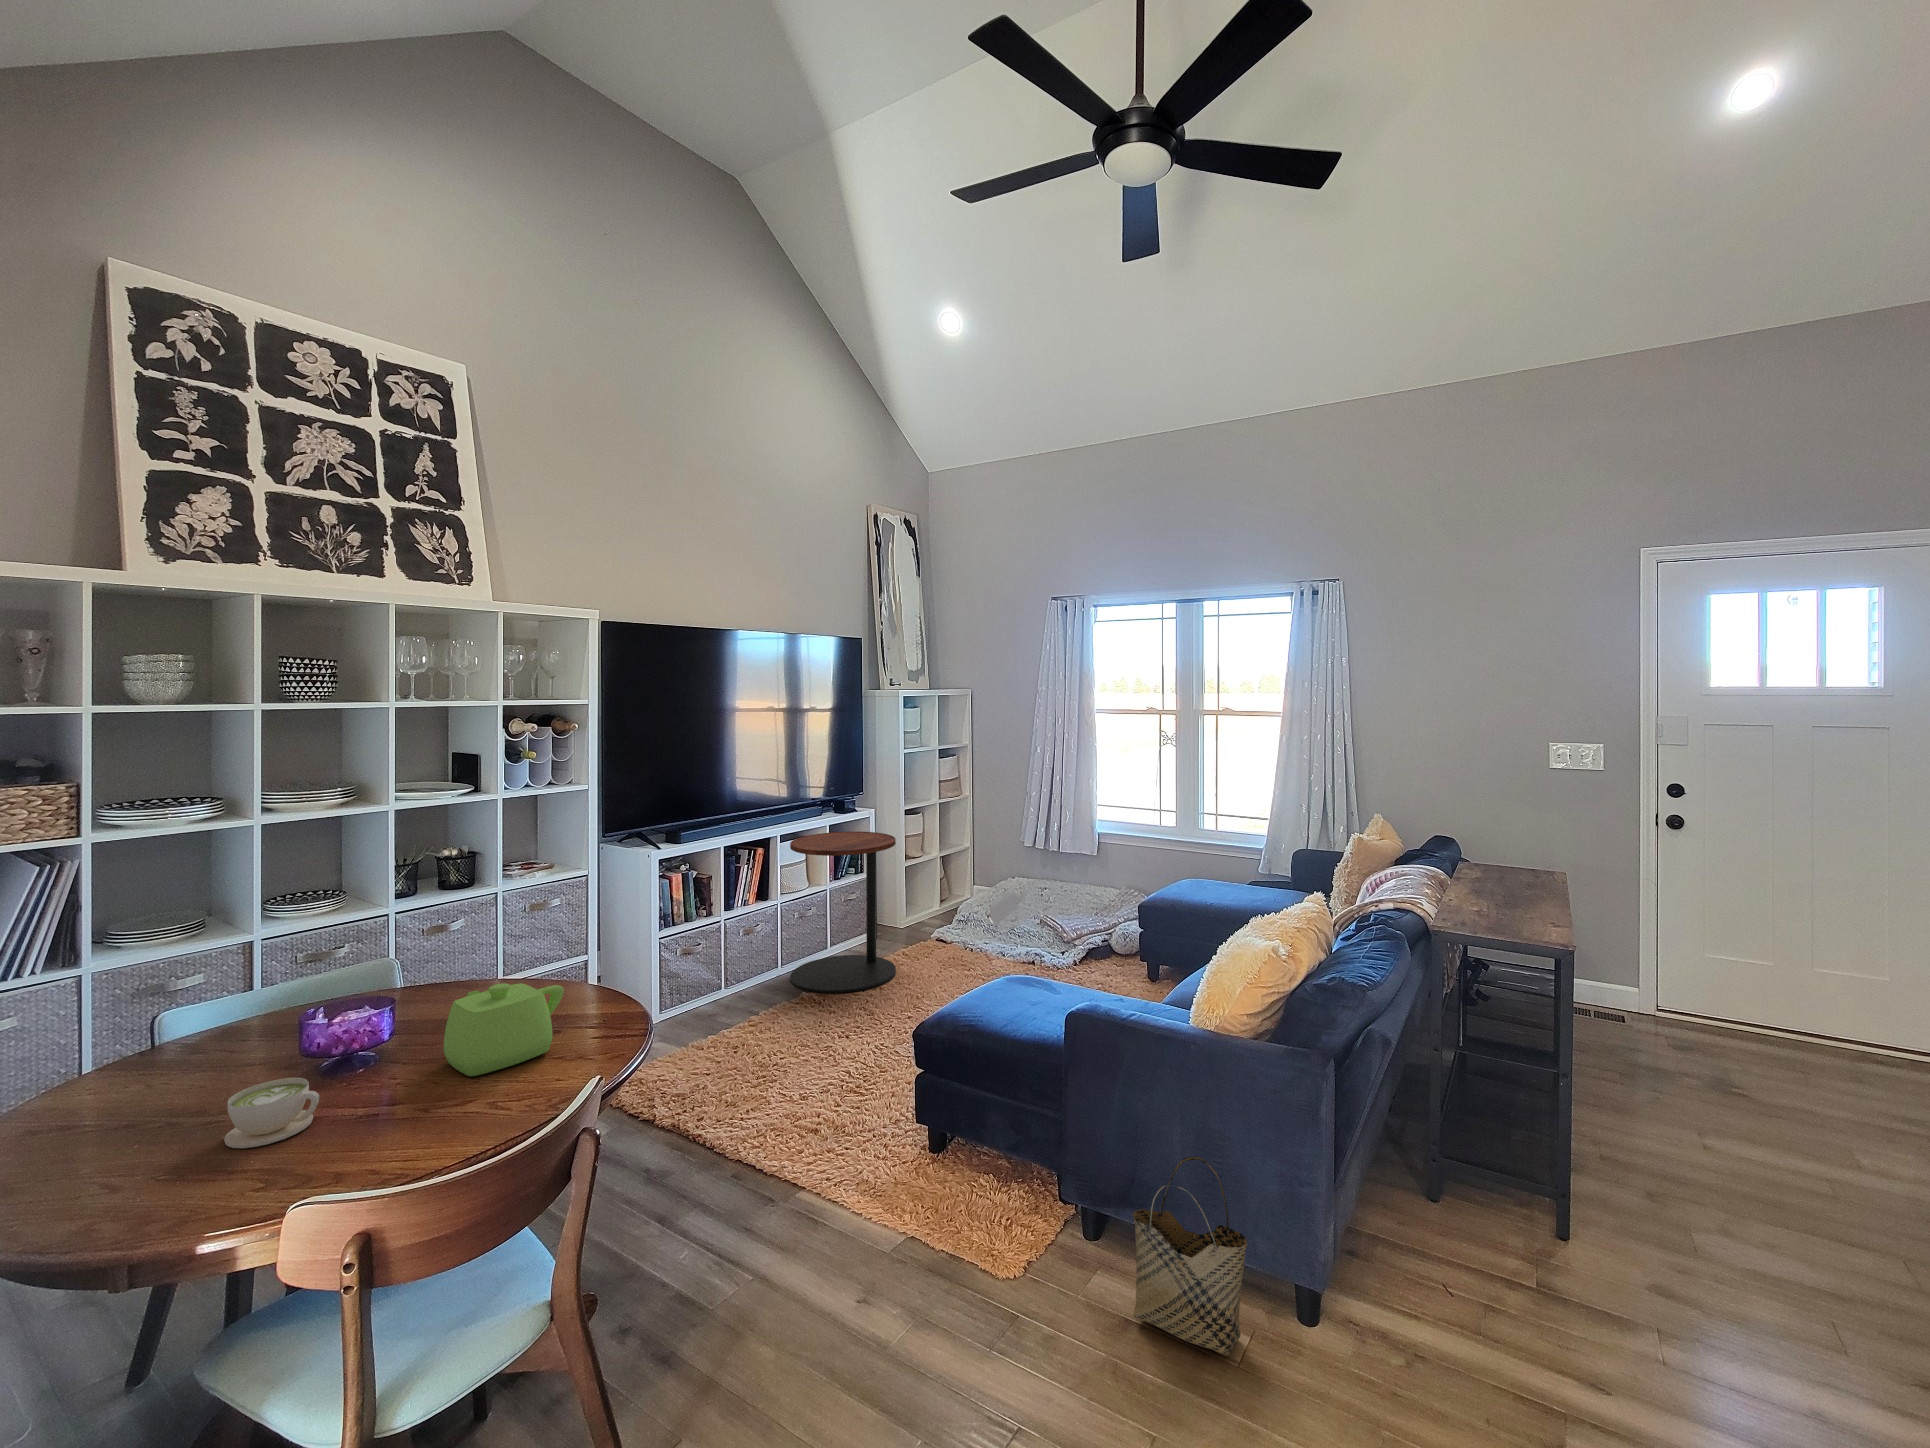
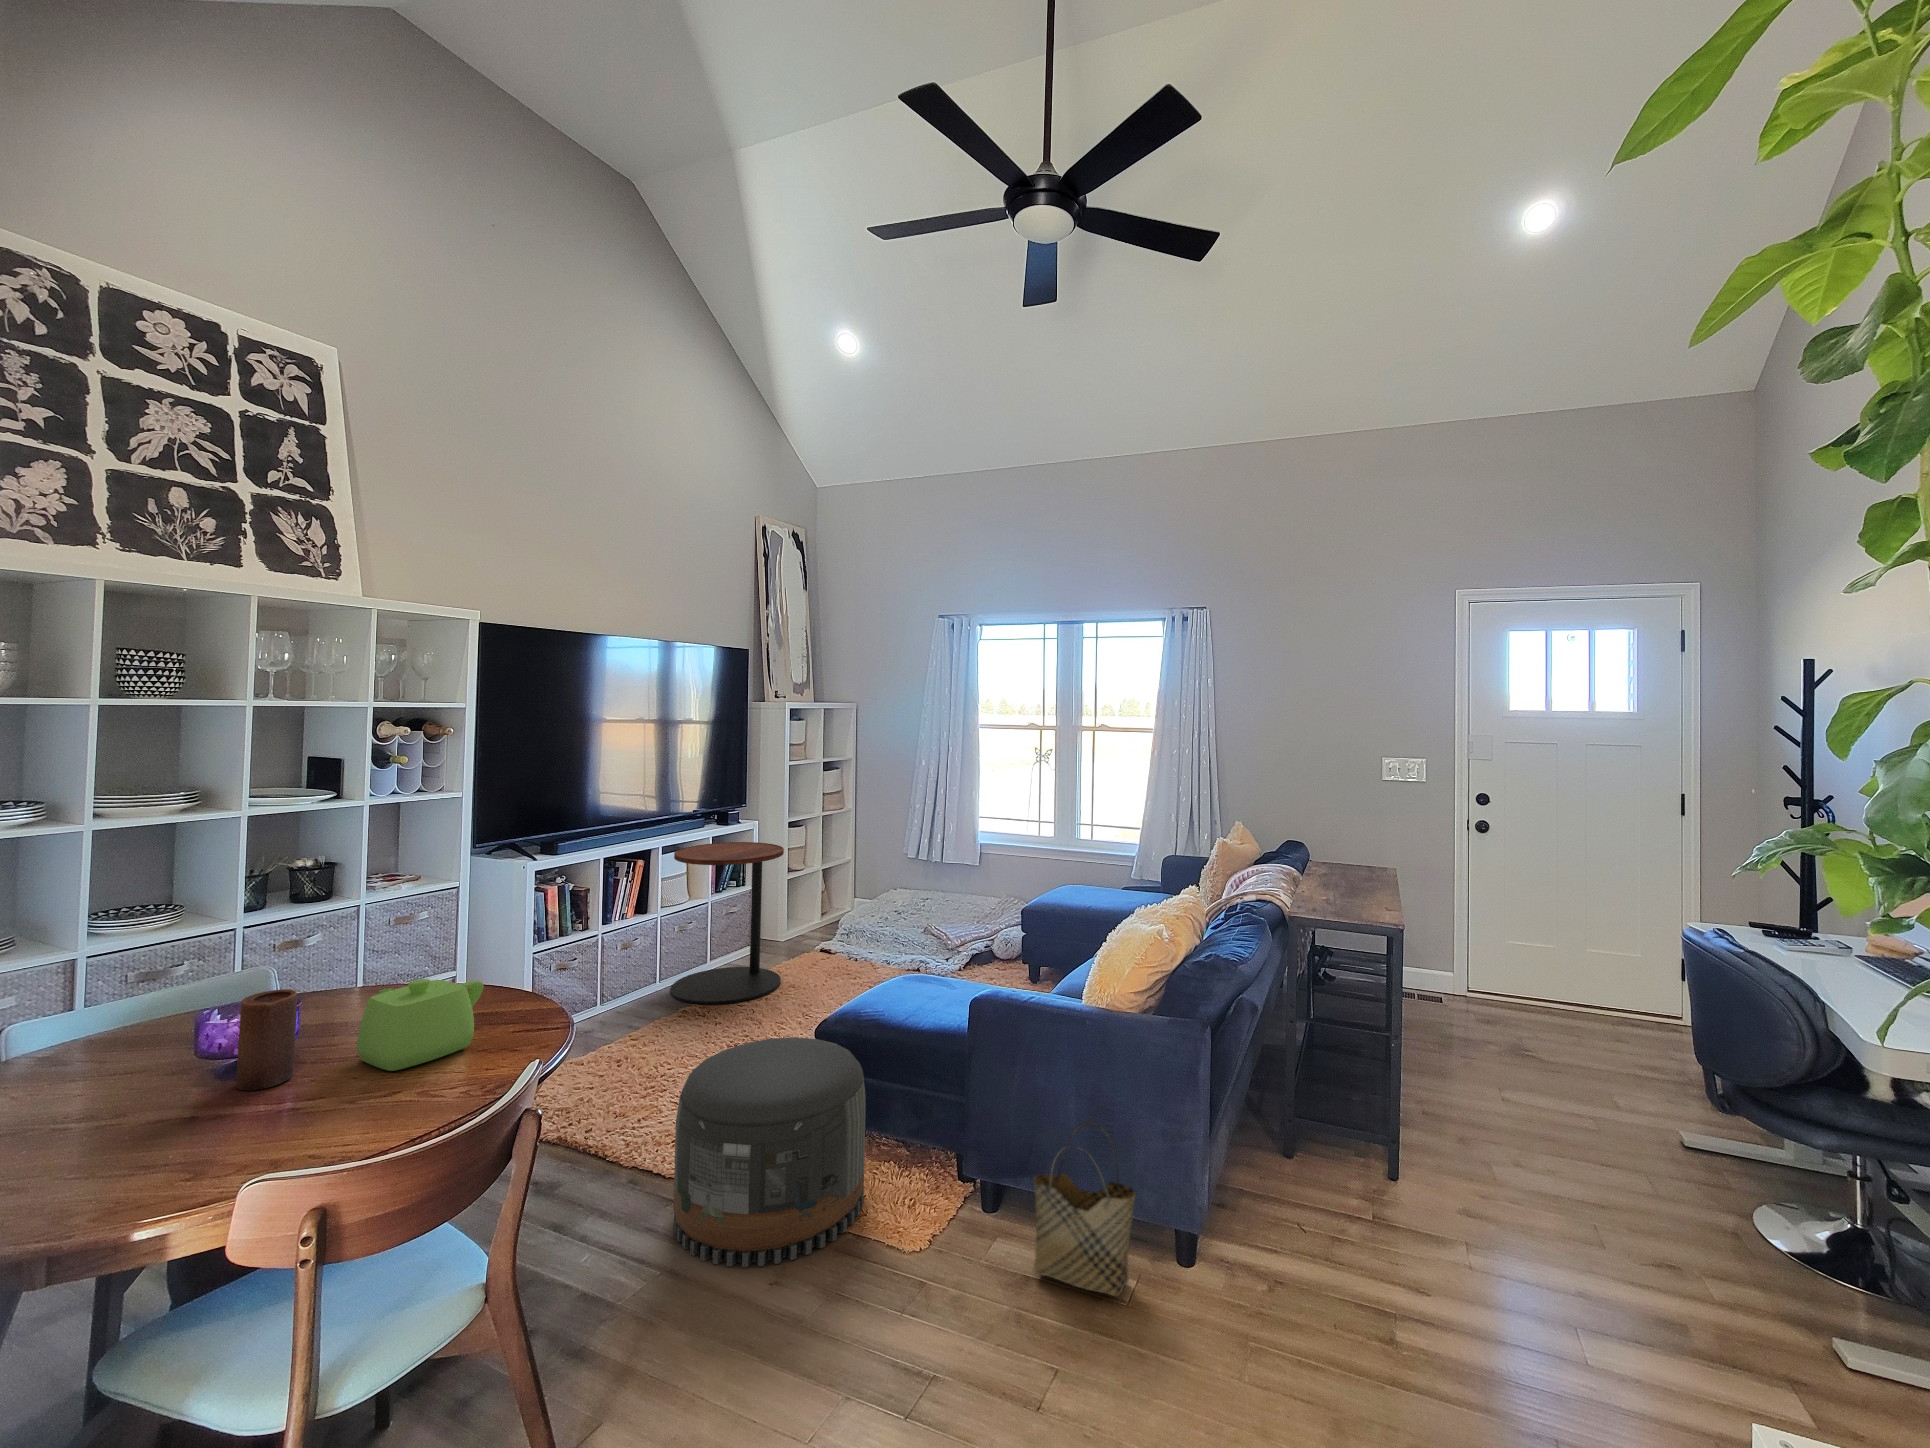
candle: none [332,992,385,1091] -> present [237,989,297,1091]
pouf: none [770,1041,960,1281] -> present [674,1037,866,1267]
coffee cup: present [224,1078,319,1148] -> none [130,1075,237,1147]

